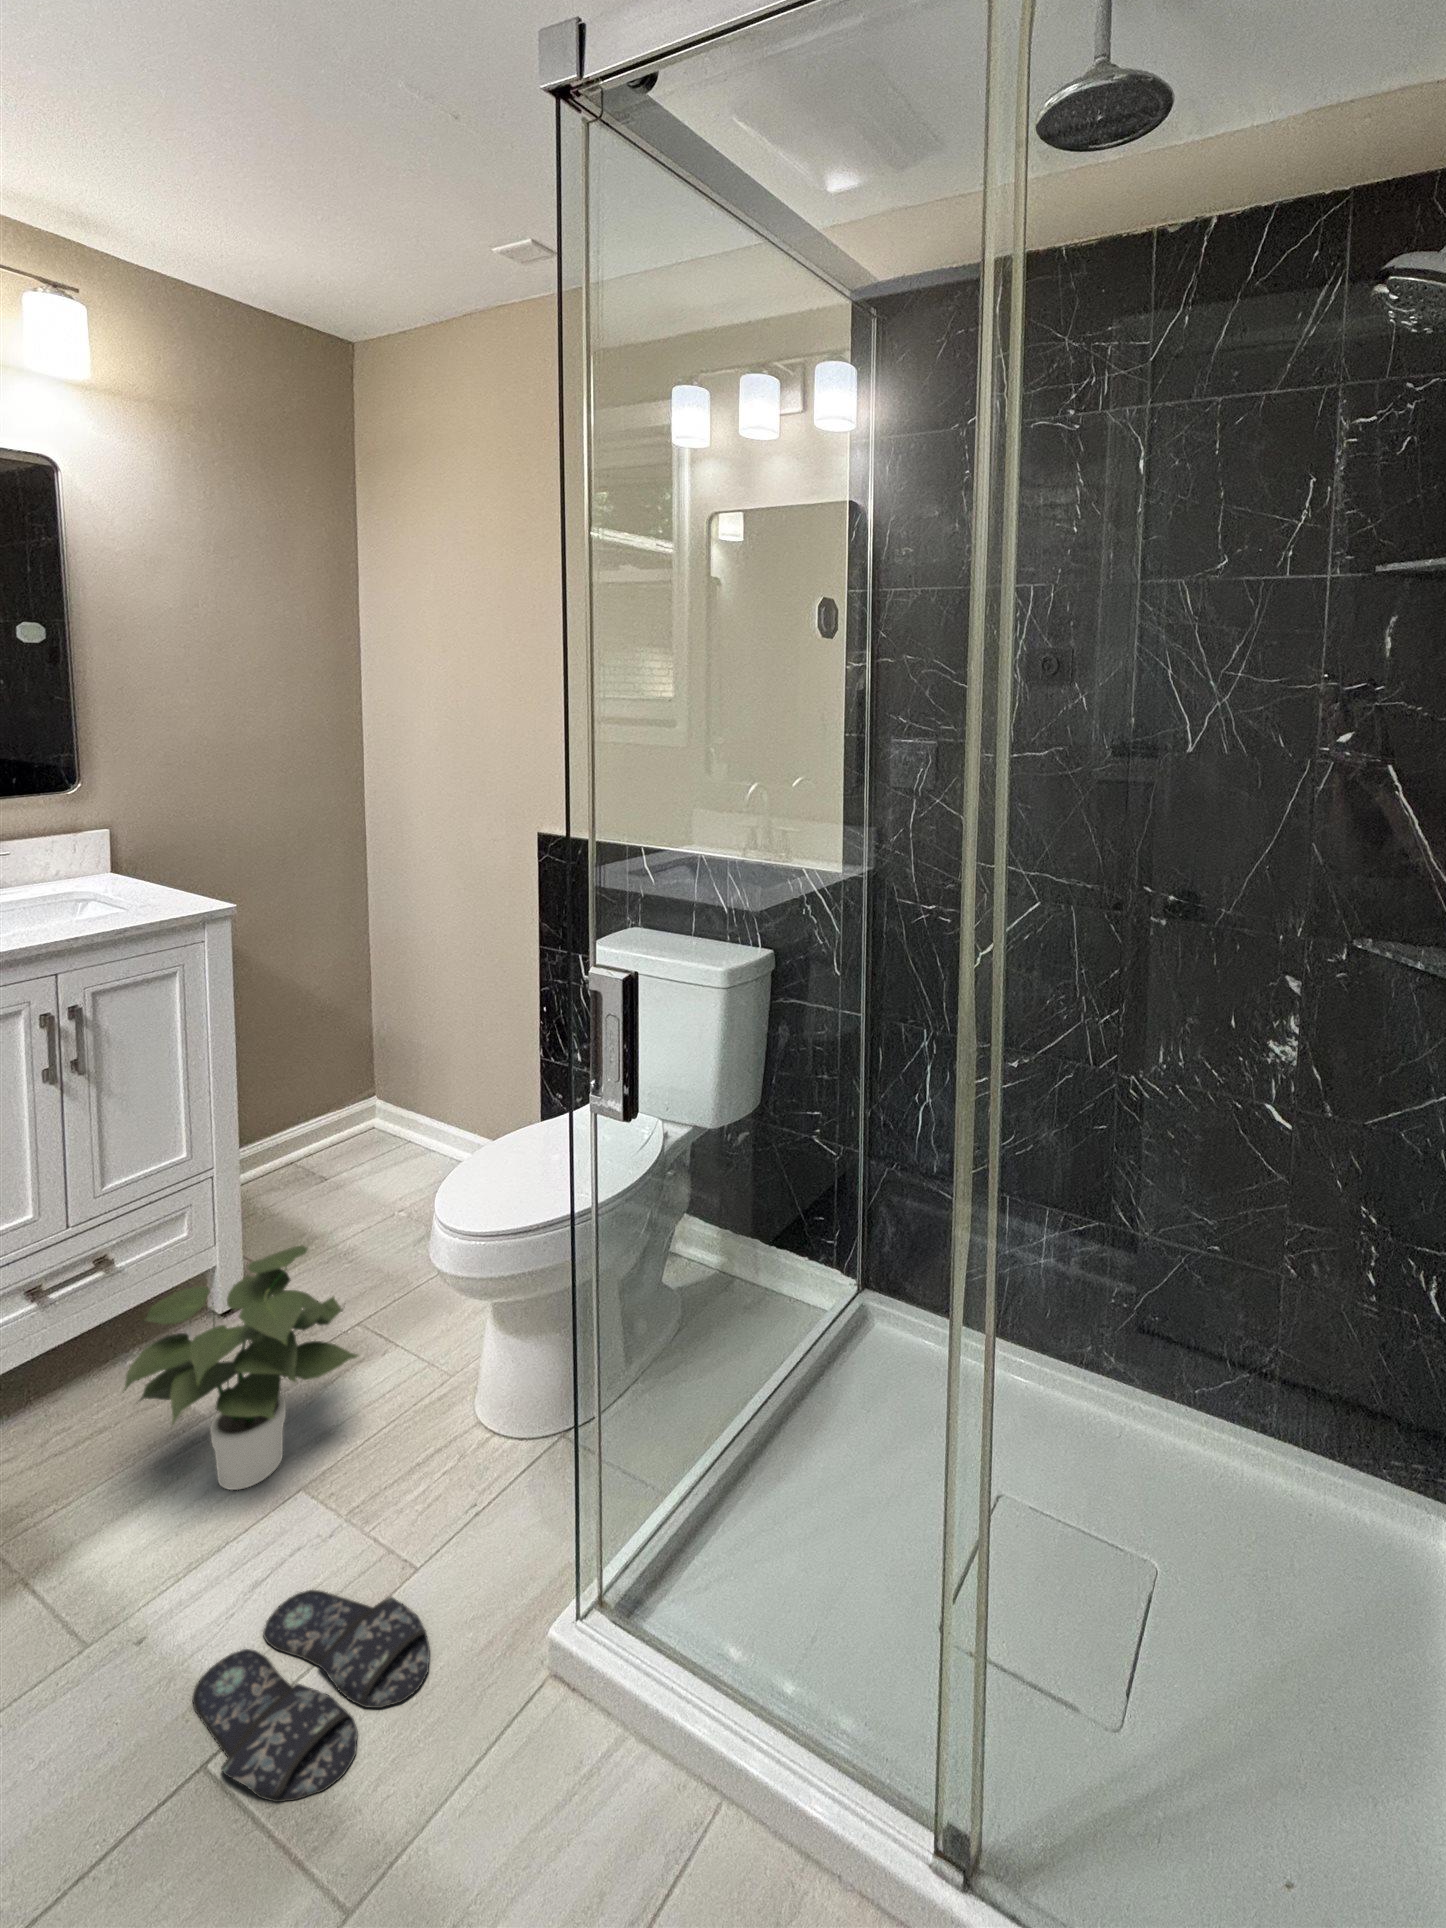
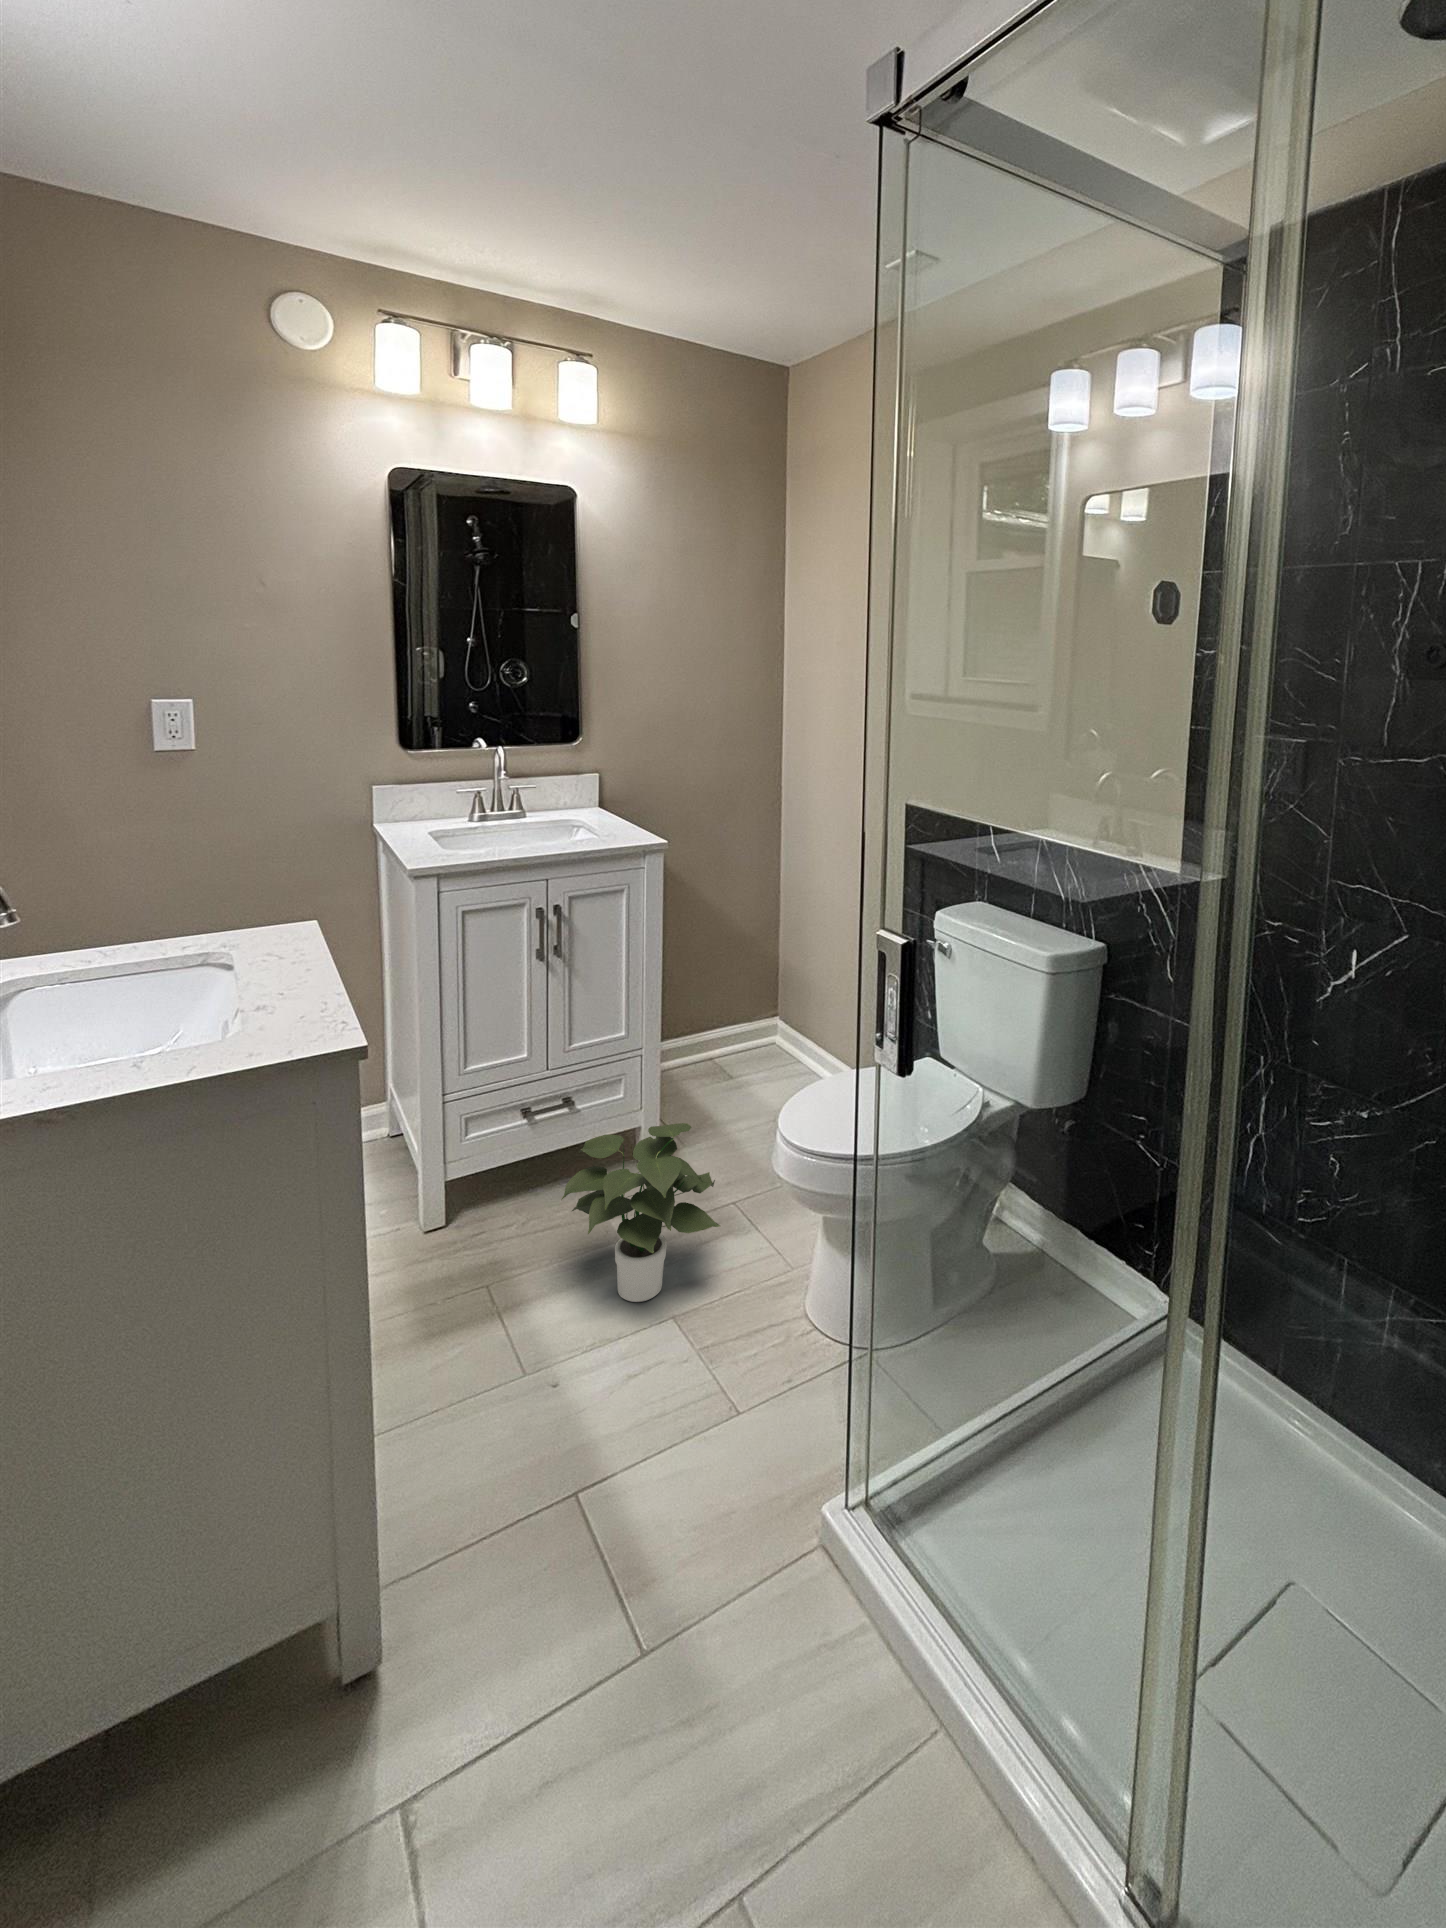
slippers: present [192,1590,430,1802] -> none [576,1395,735,1550]

